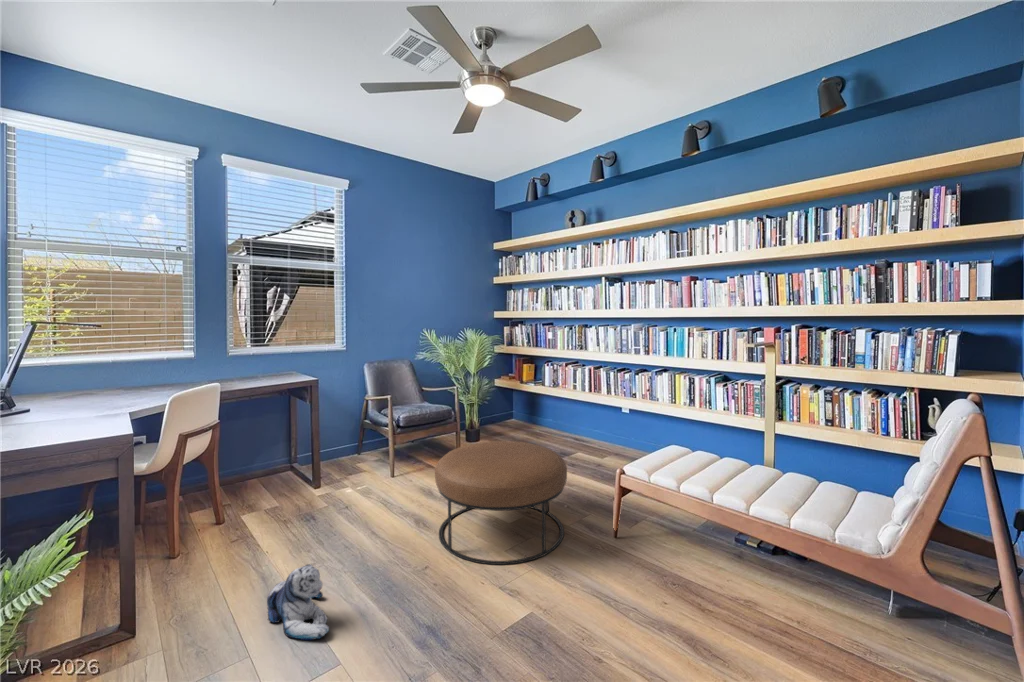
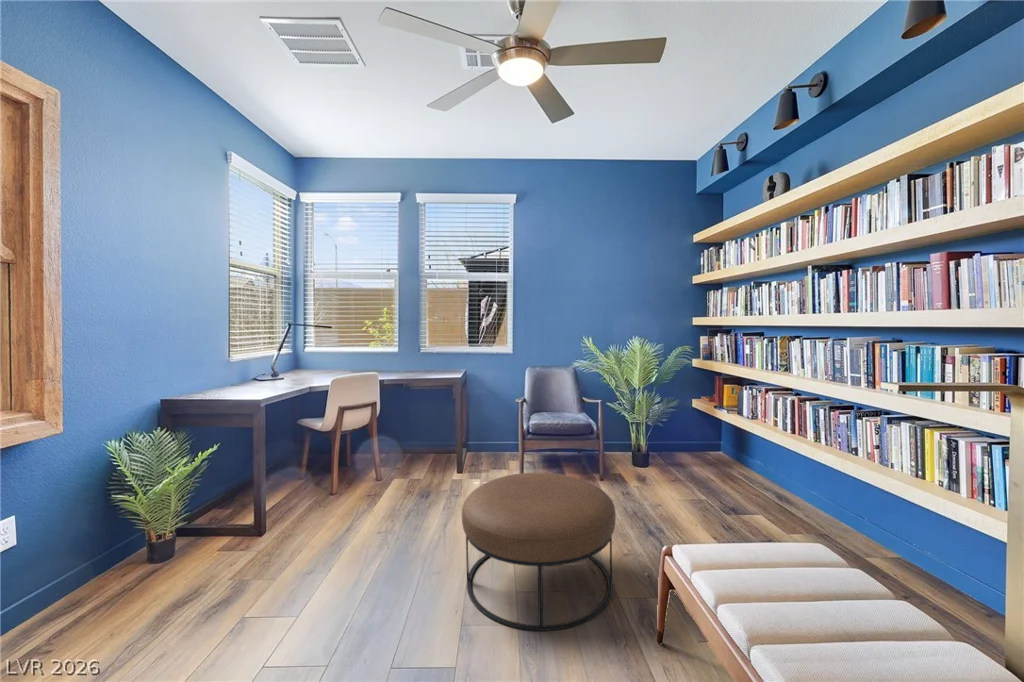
plush toy: present [267,564,329,640] -> none [297,543,348,609]

